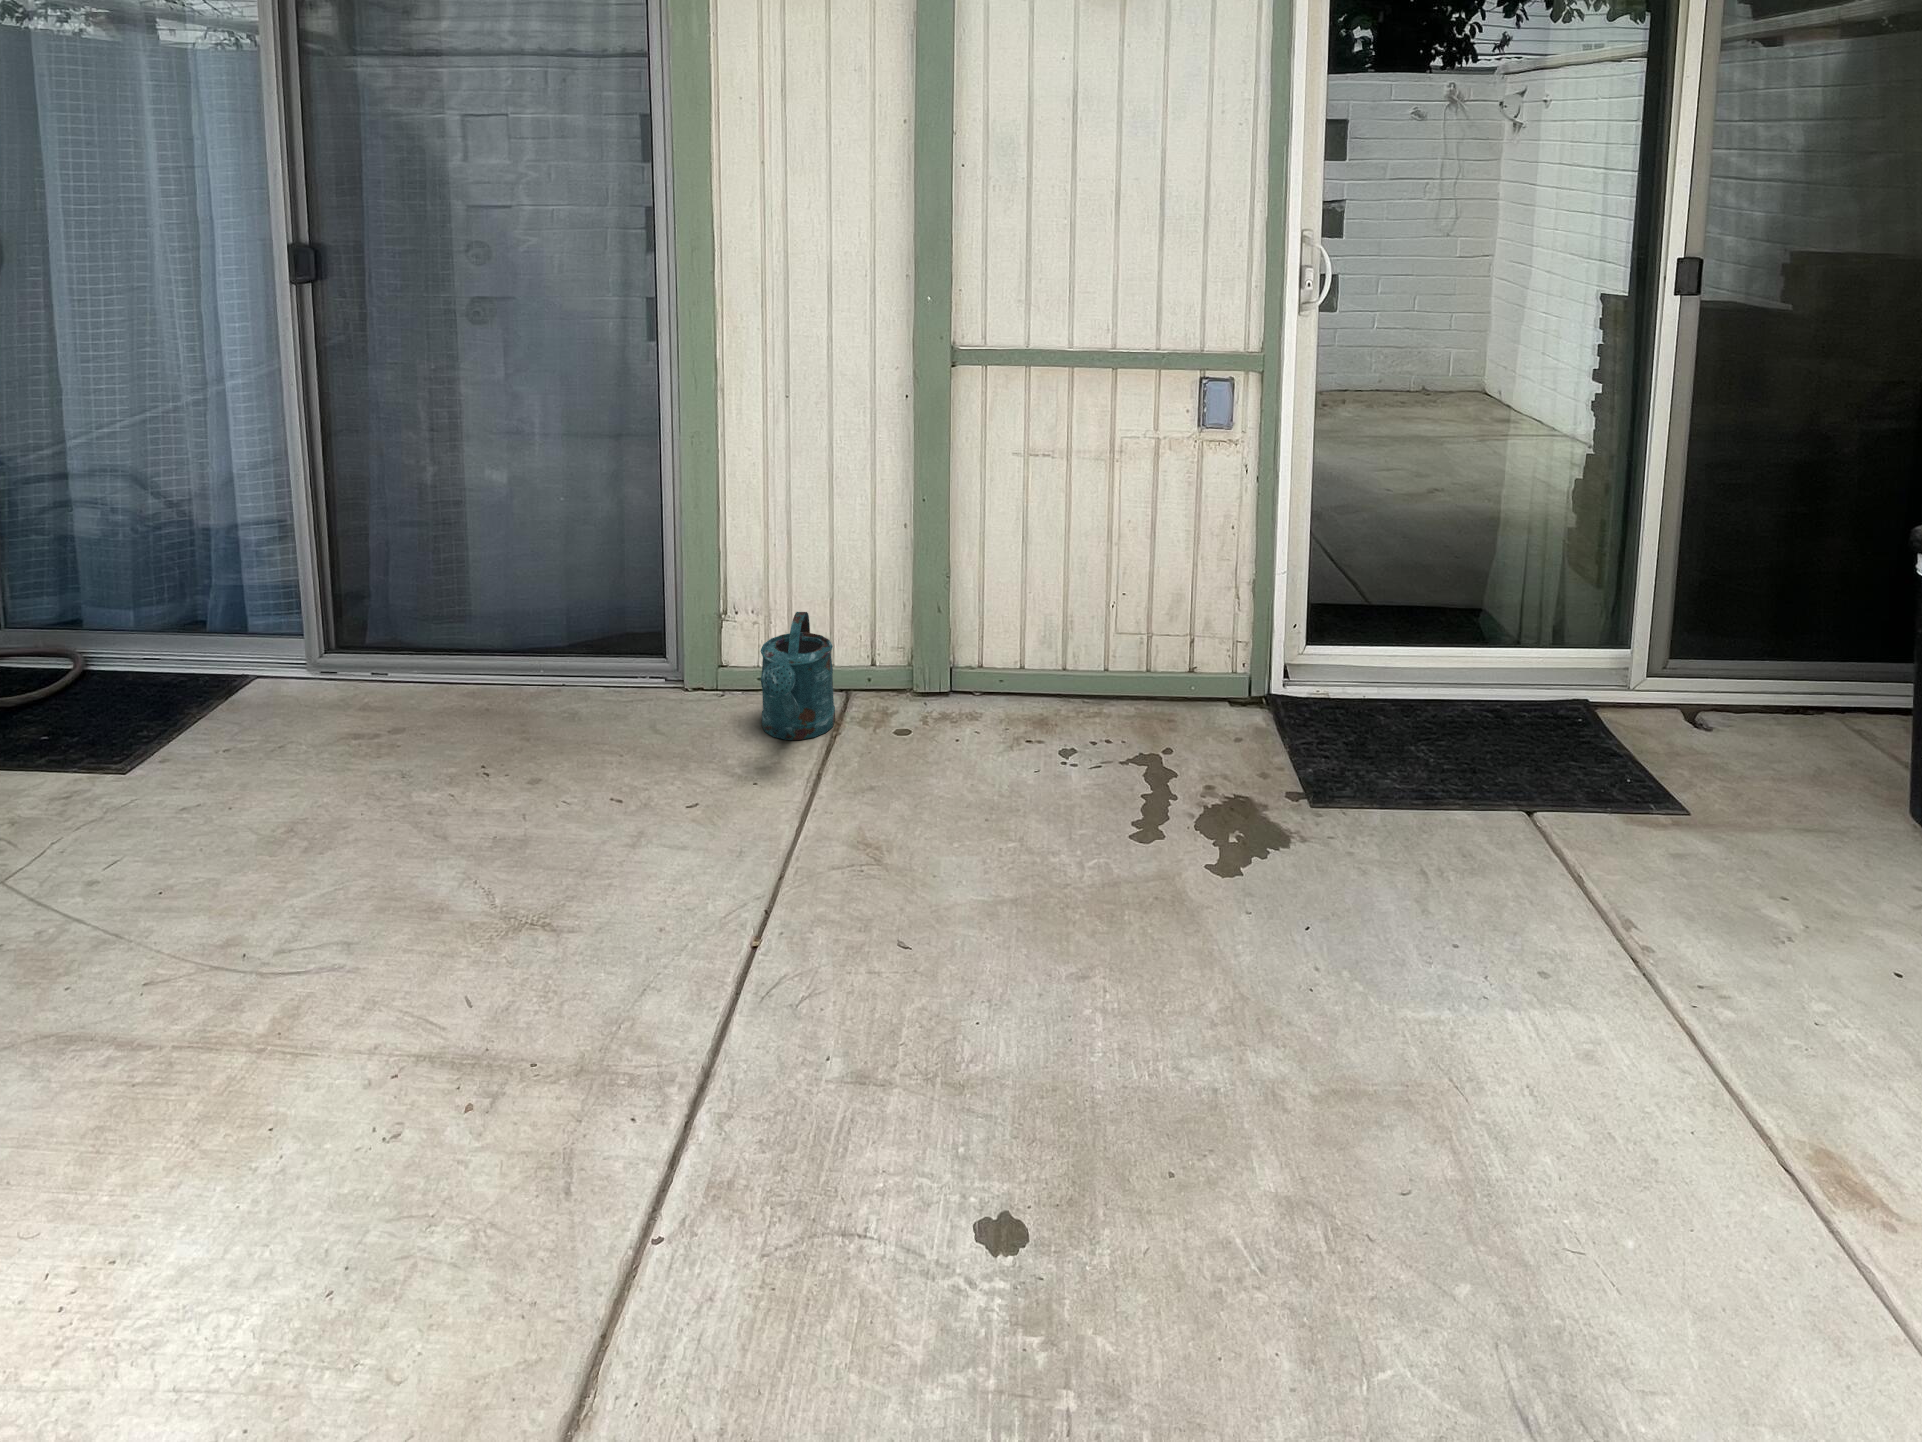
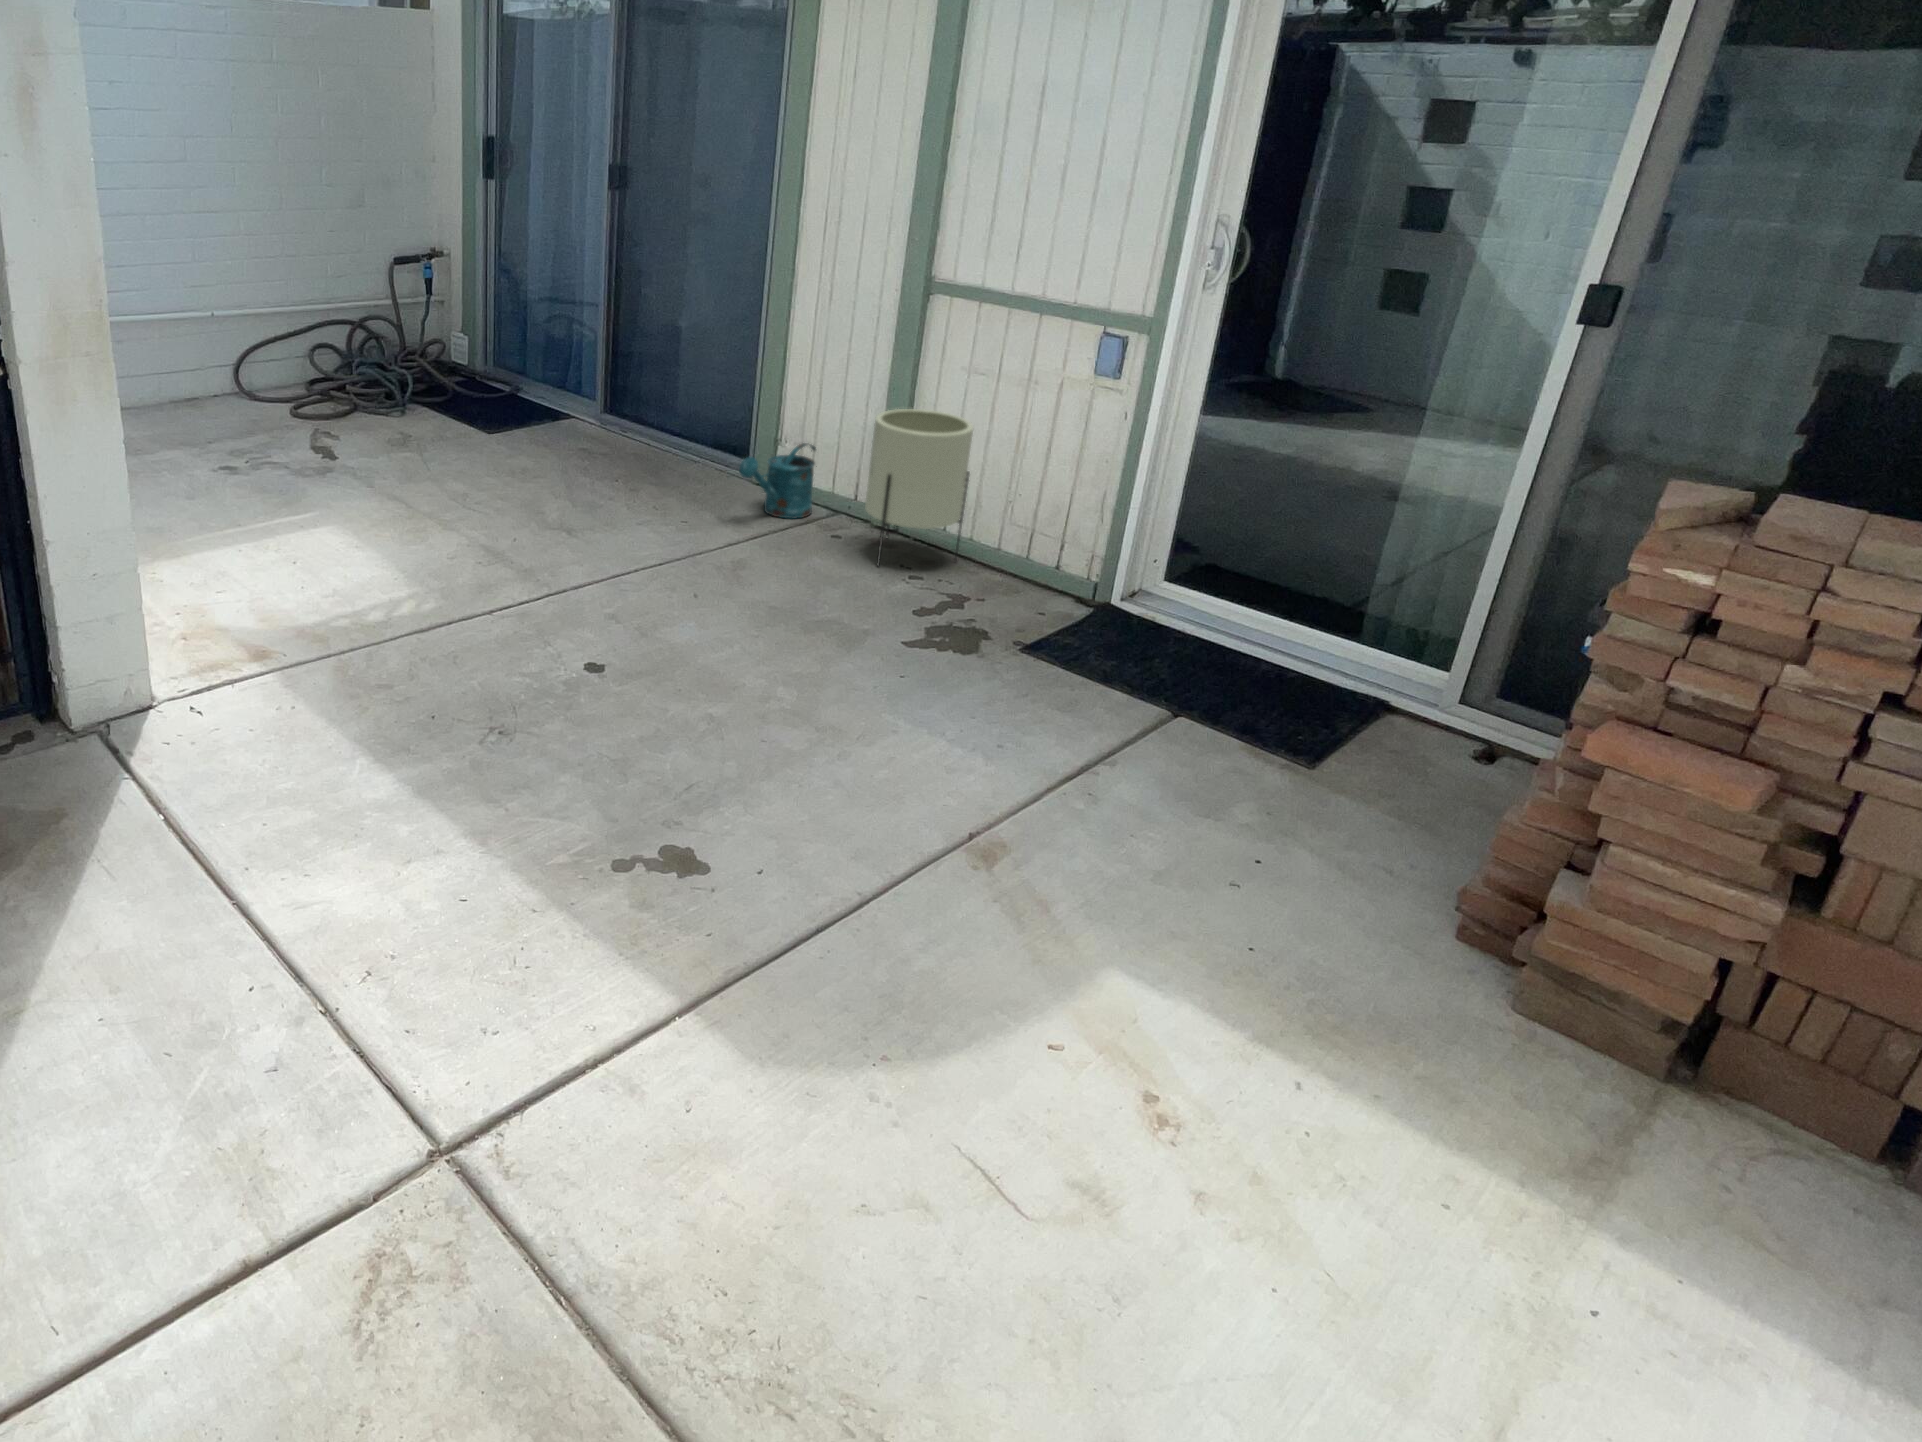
planter: none [961,519,1095,764] -> present [865,409,973,566]

